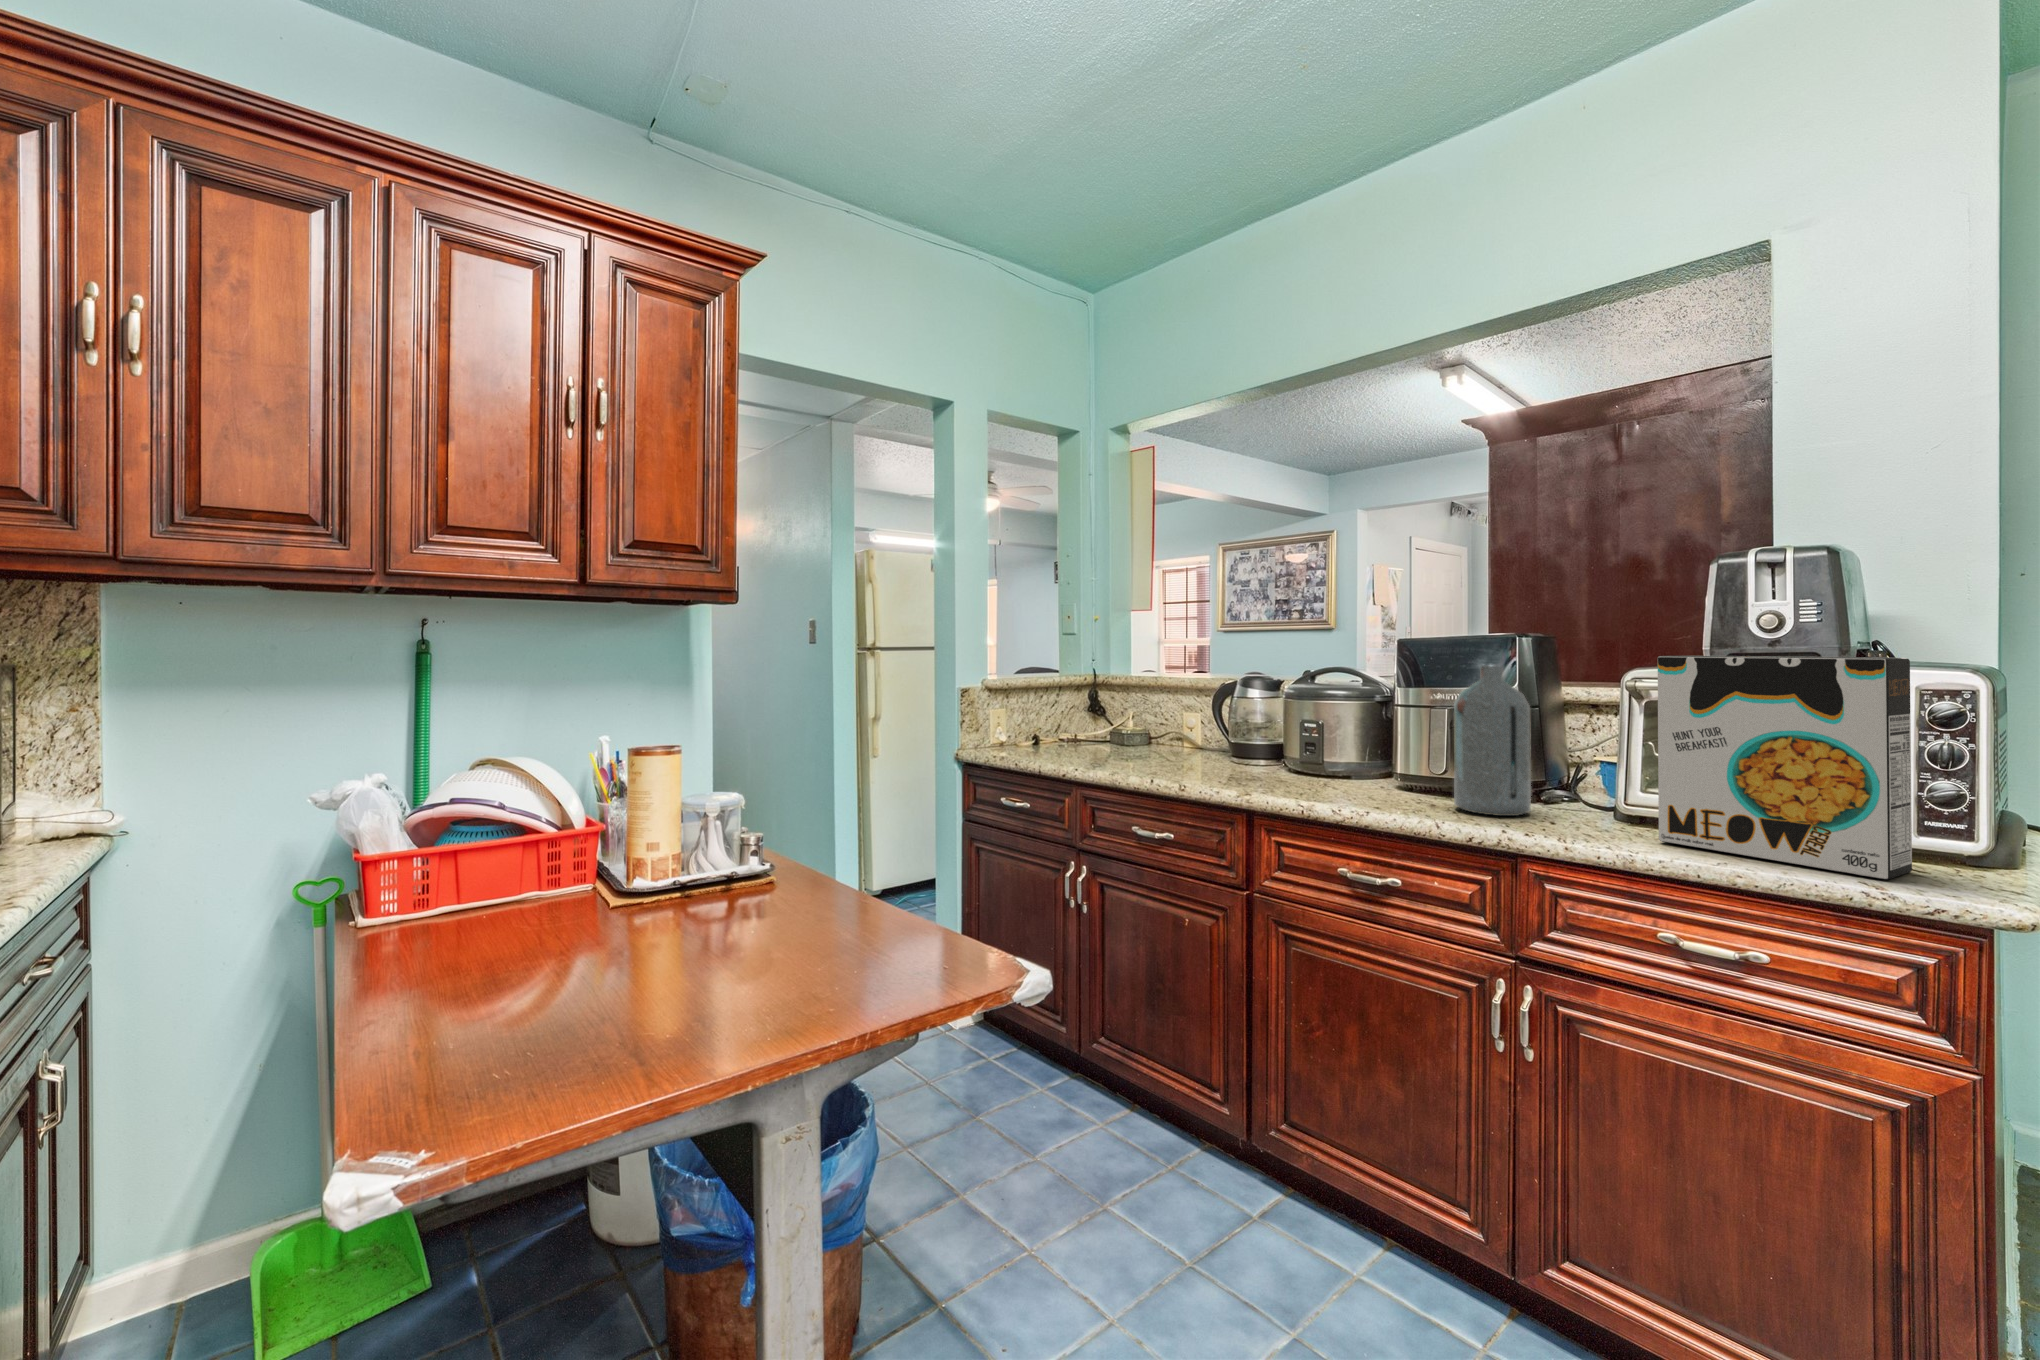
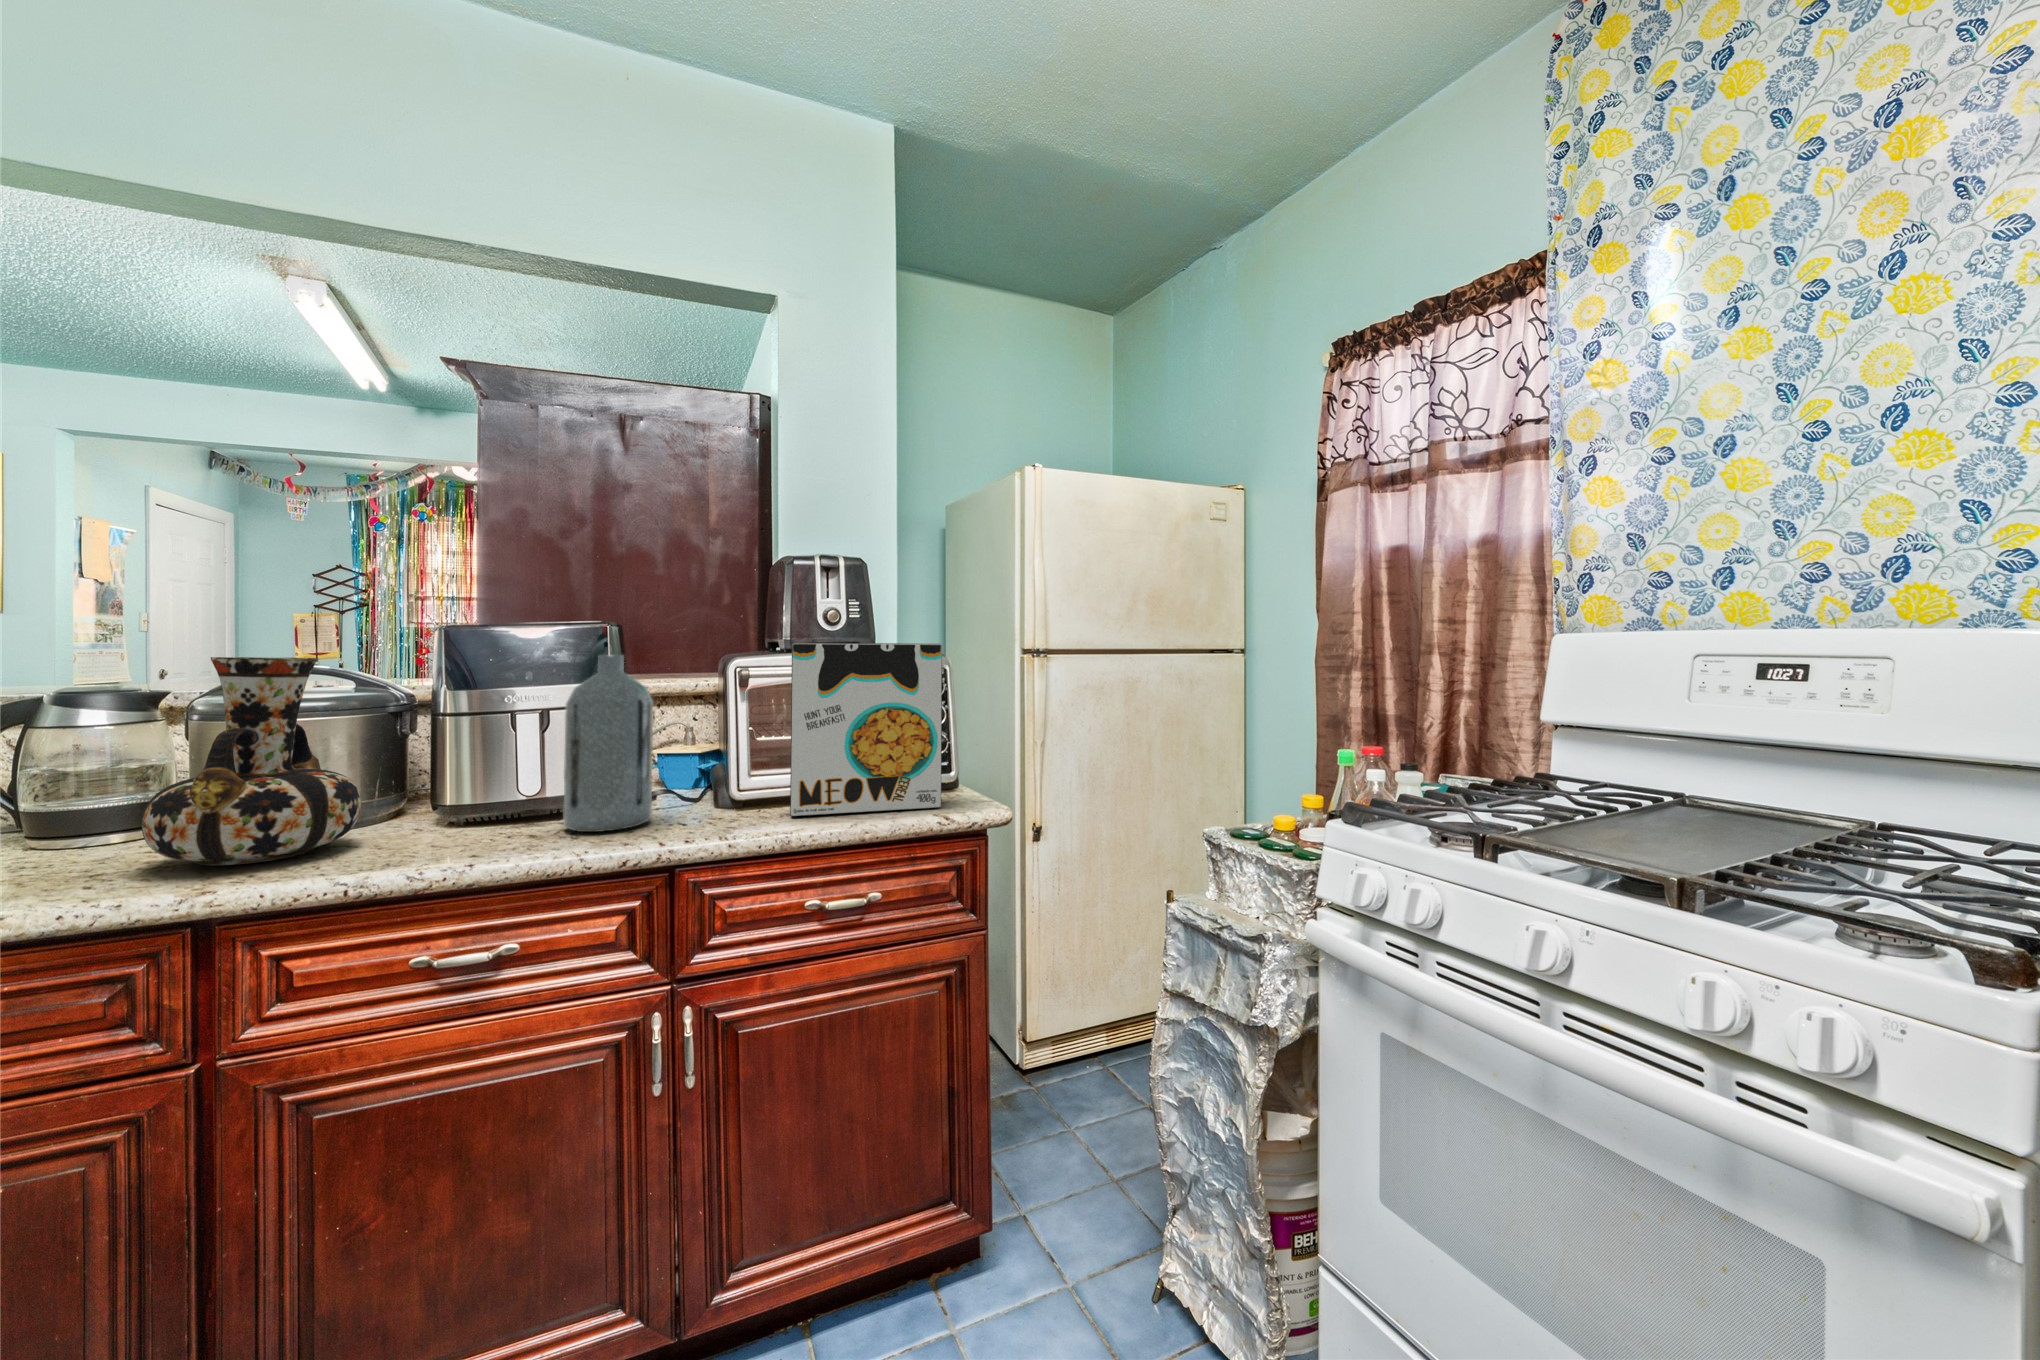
vase: none [1244,663,1343,787] -> present [141,657,361,865]

